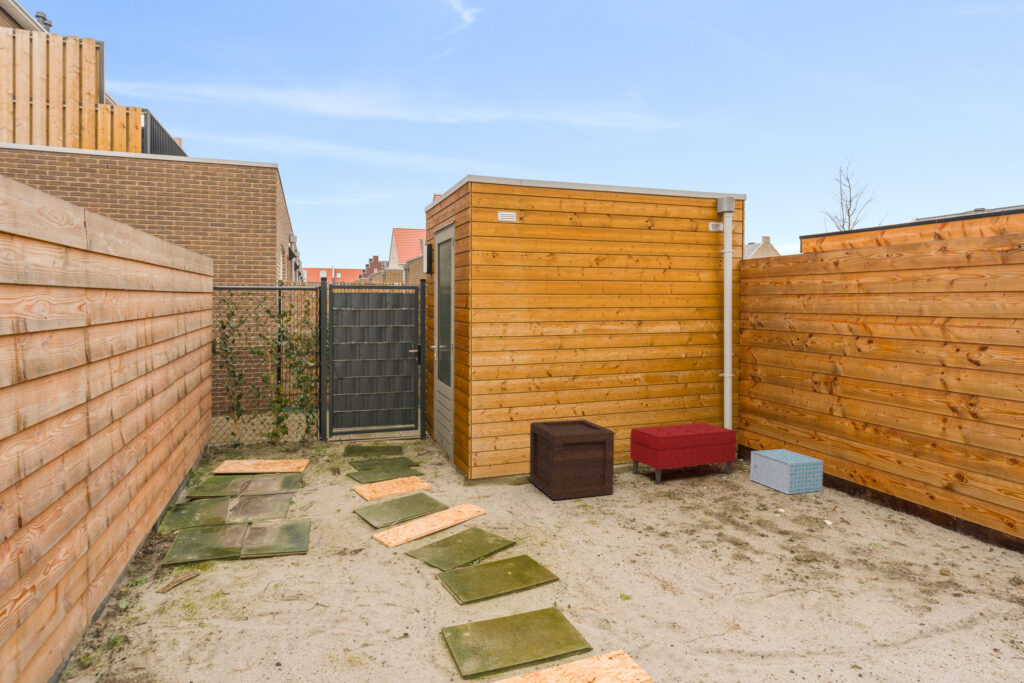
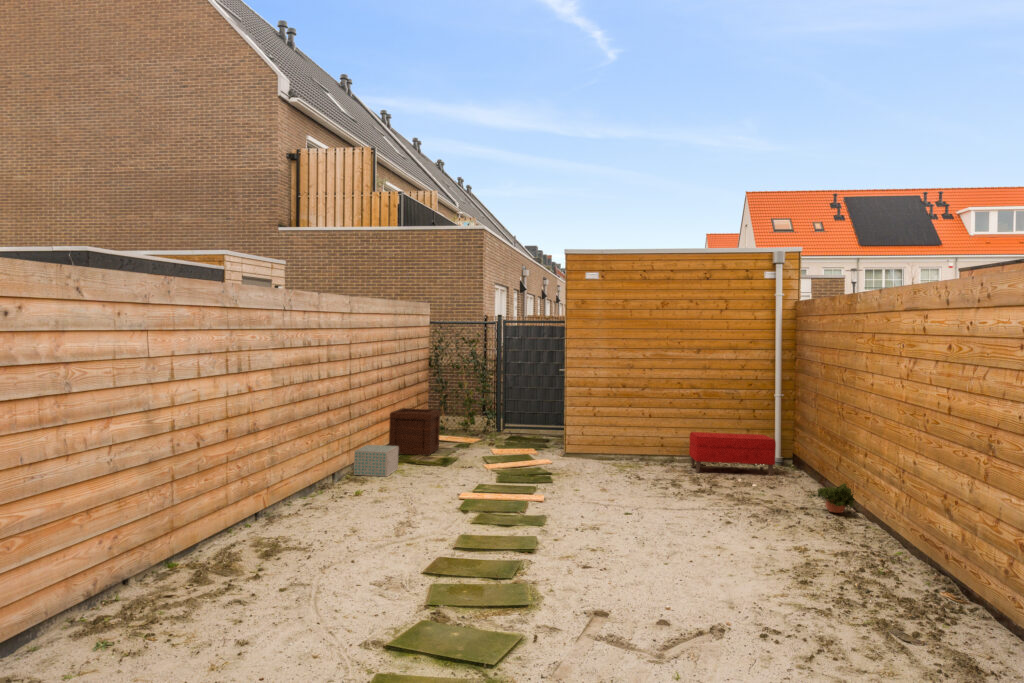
wooden crate: present [530,420,614,500] -> present [389,408,440,456]
storage box: present [750,449,823,494] -> present [354,445,399,477]
potted plant: none [889,497,970,548] -> present [809,483,856,514]

